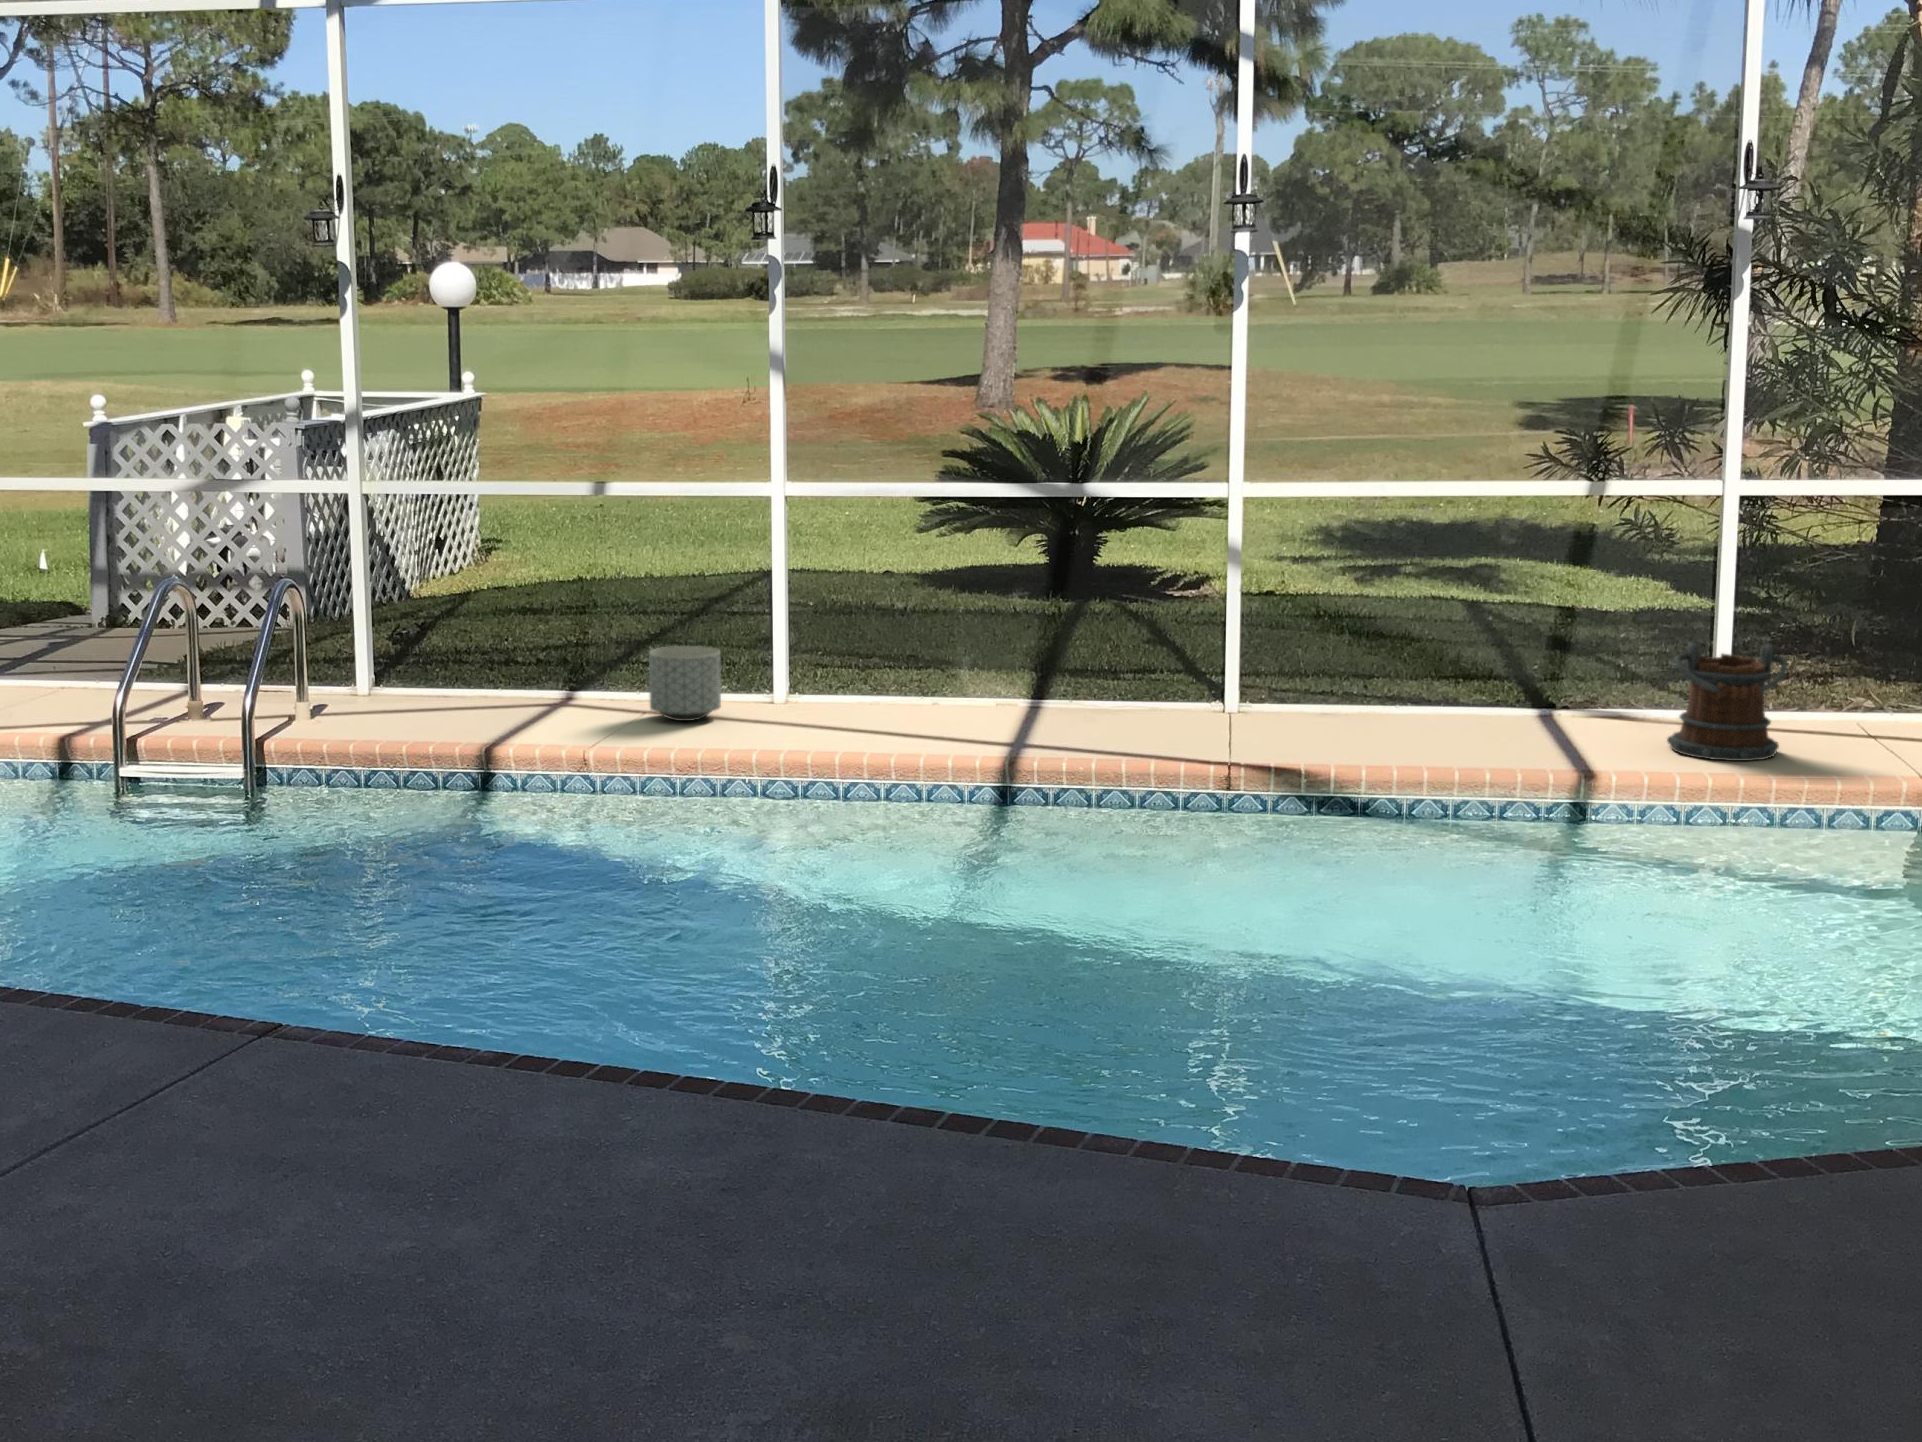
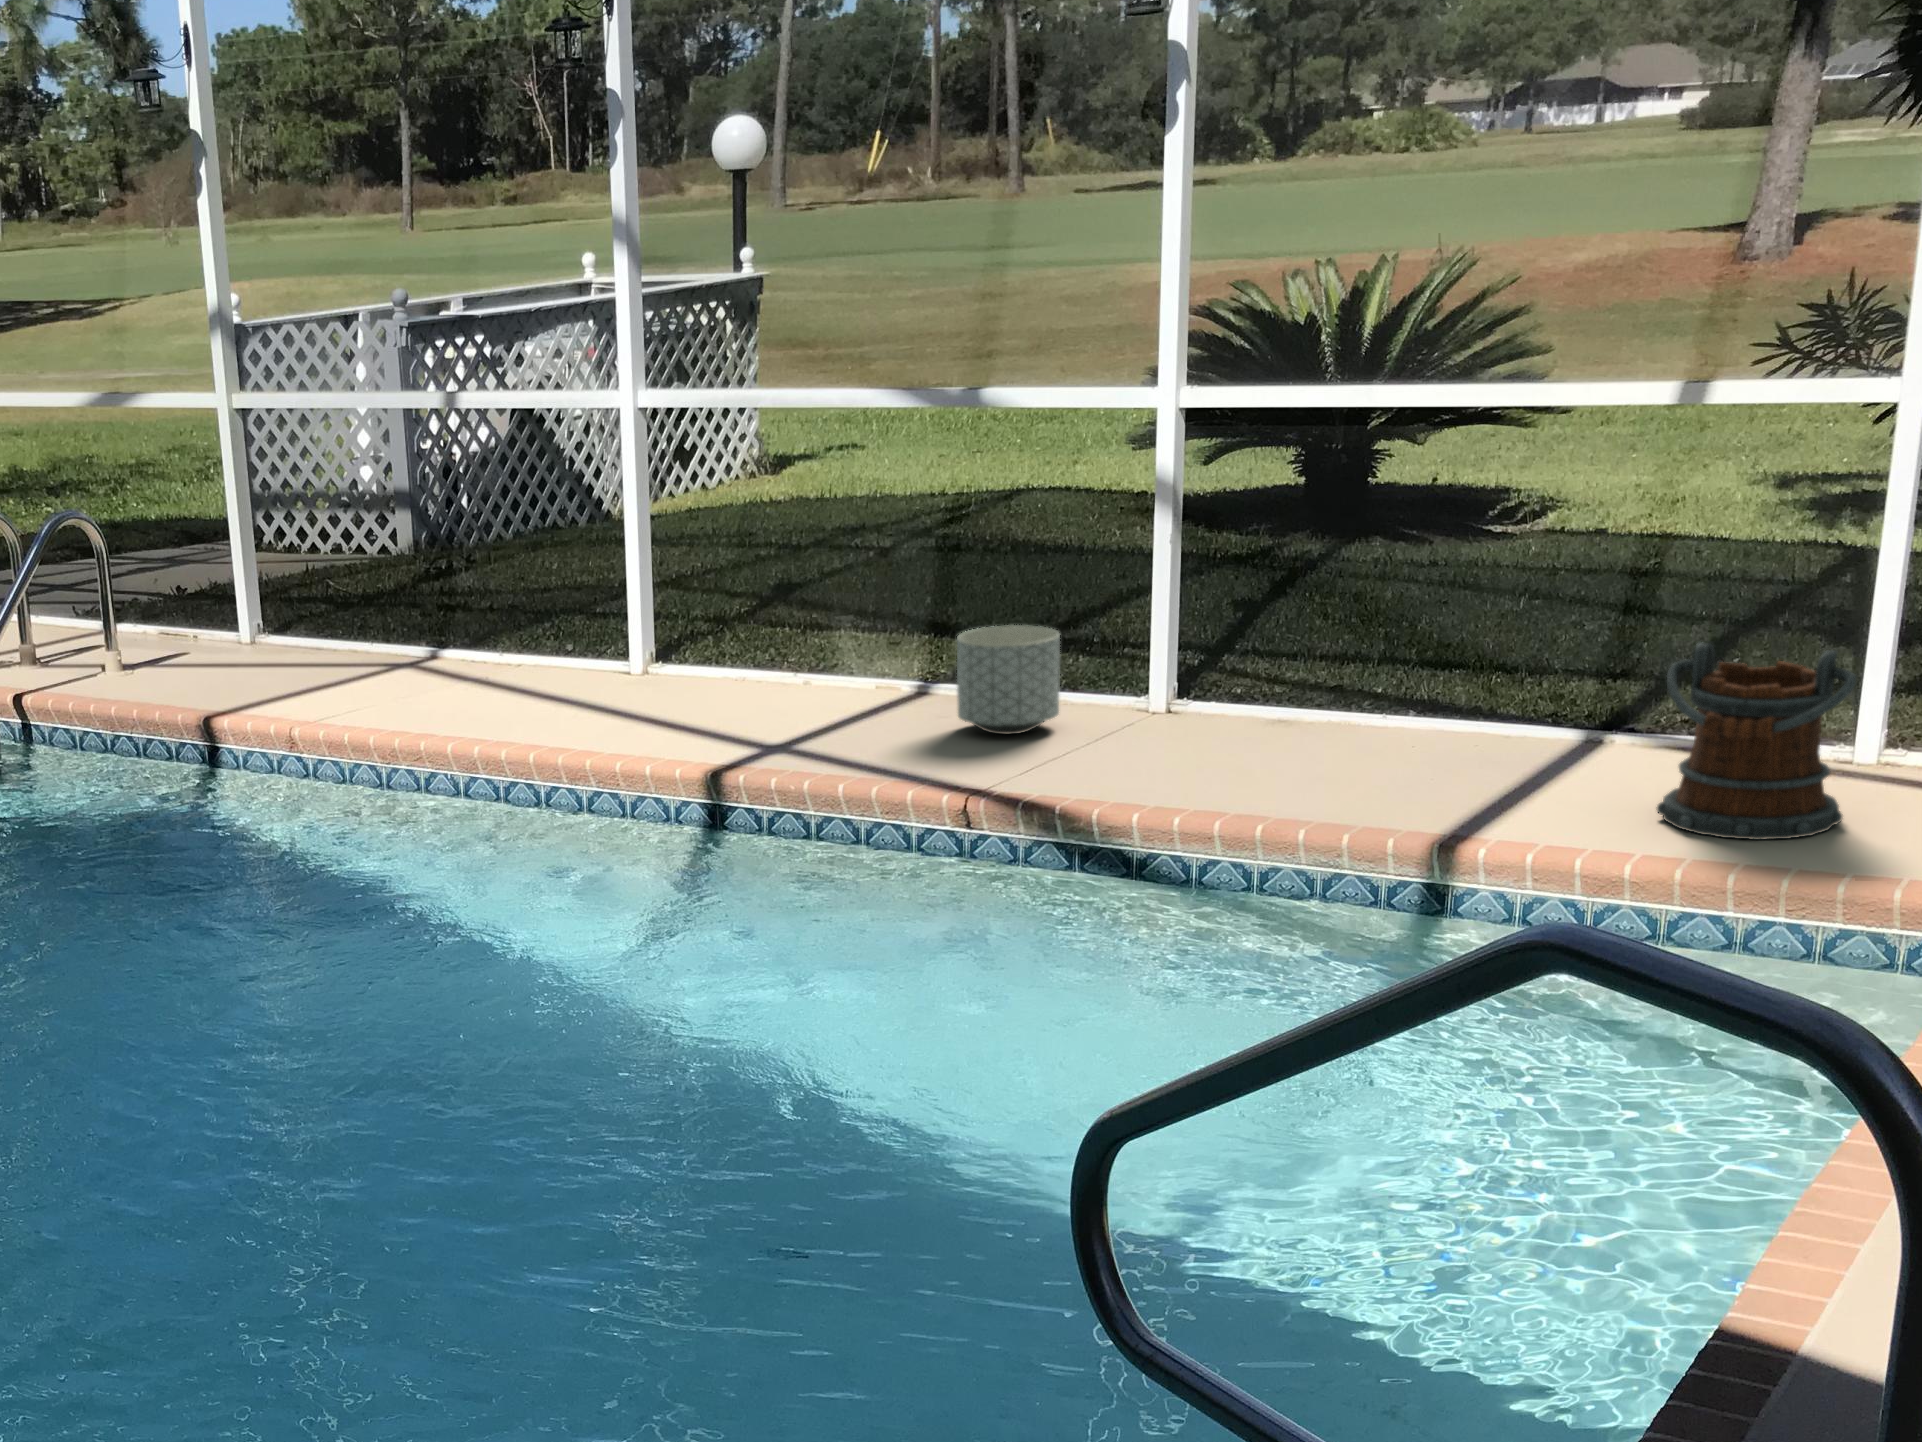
planter: present [649,646,721,721] -> present [957,625,1060,734]

